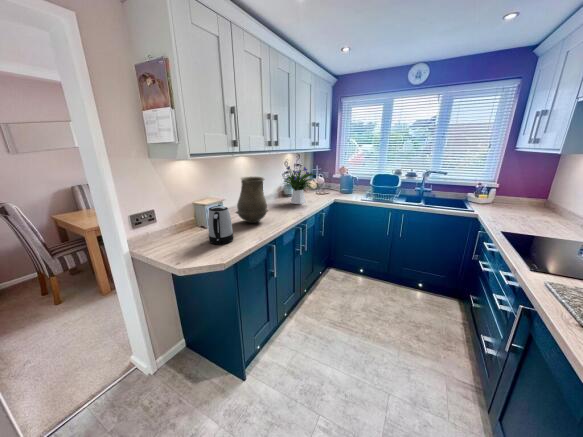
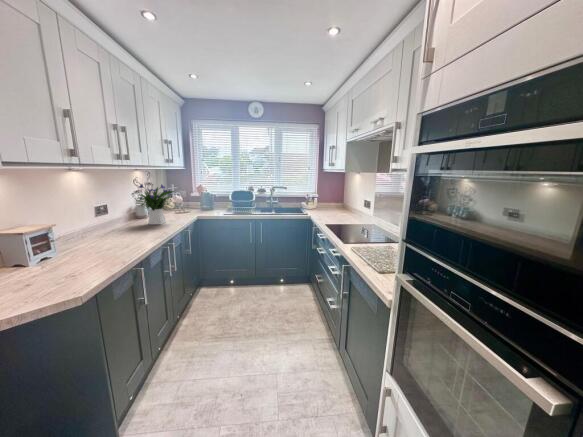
vase: present [236,177,268,223] -> none [76,194,125,250]
kettle: present [208,206,233,244] -> none [37,230,82,281]

